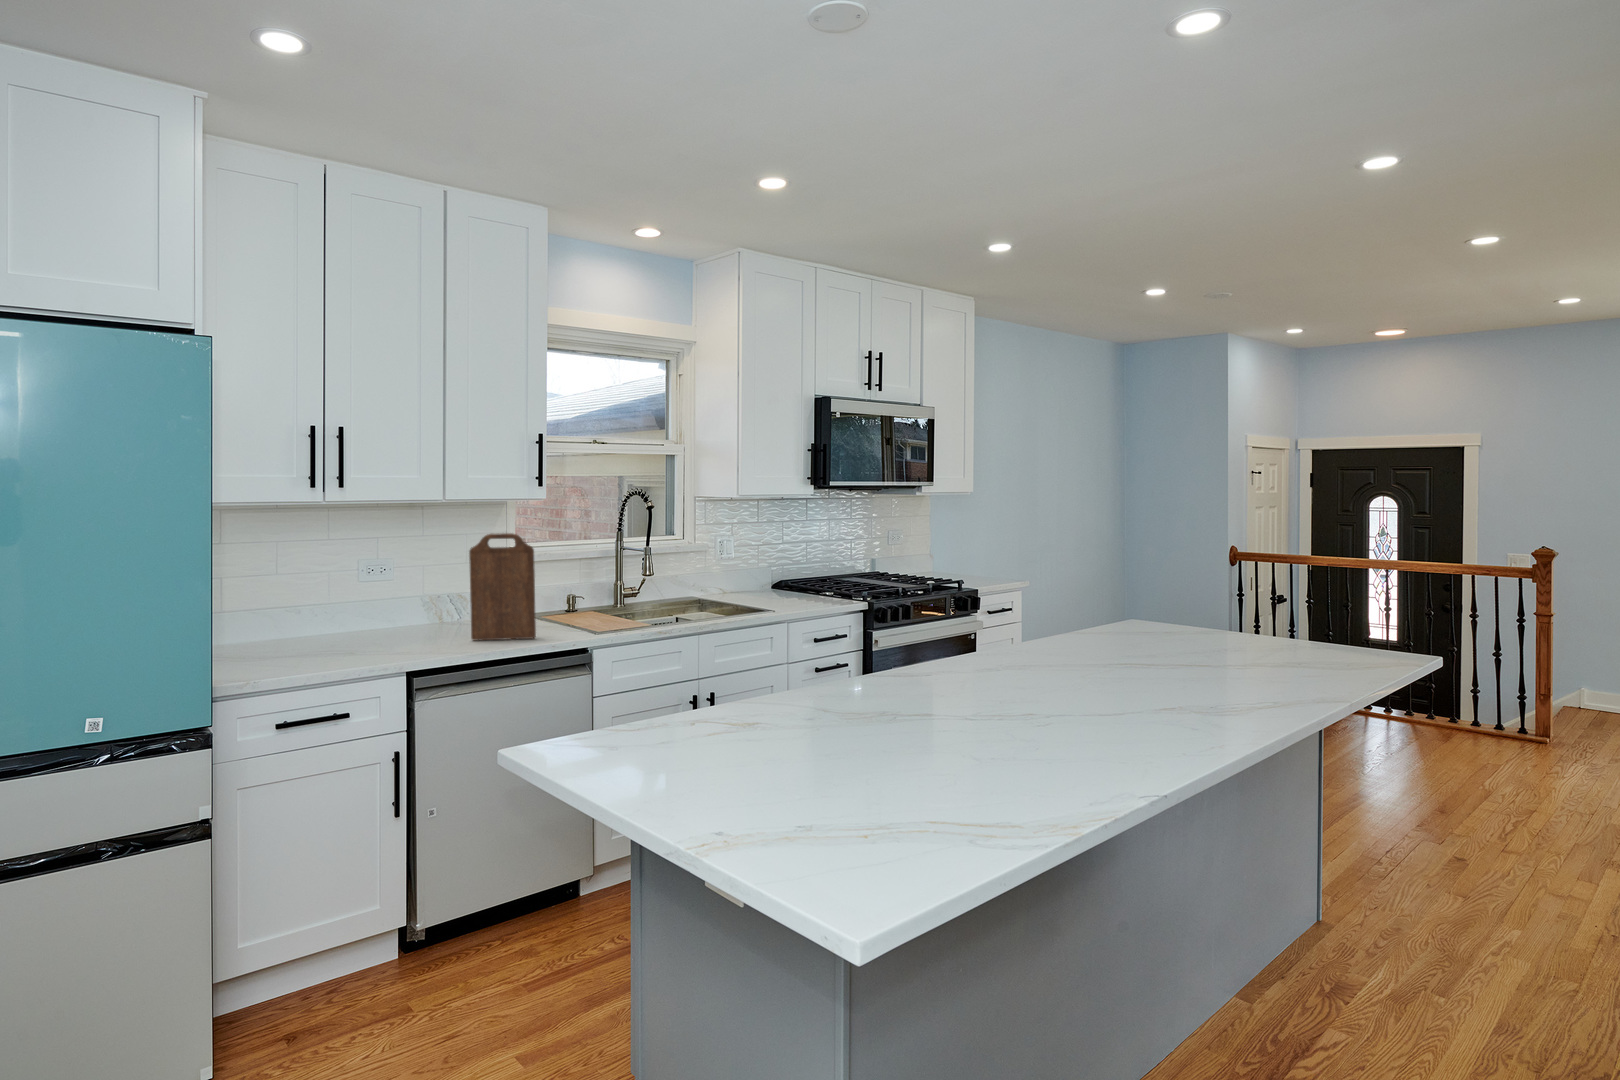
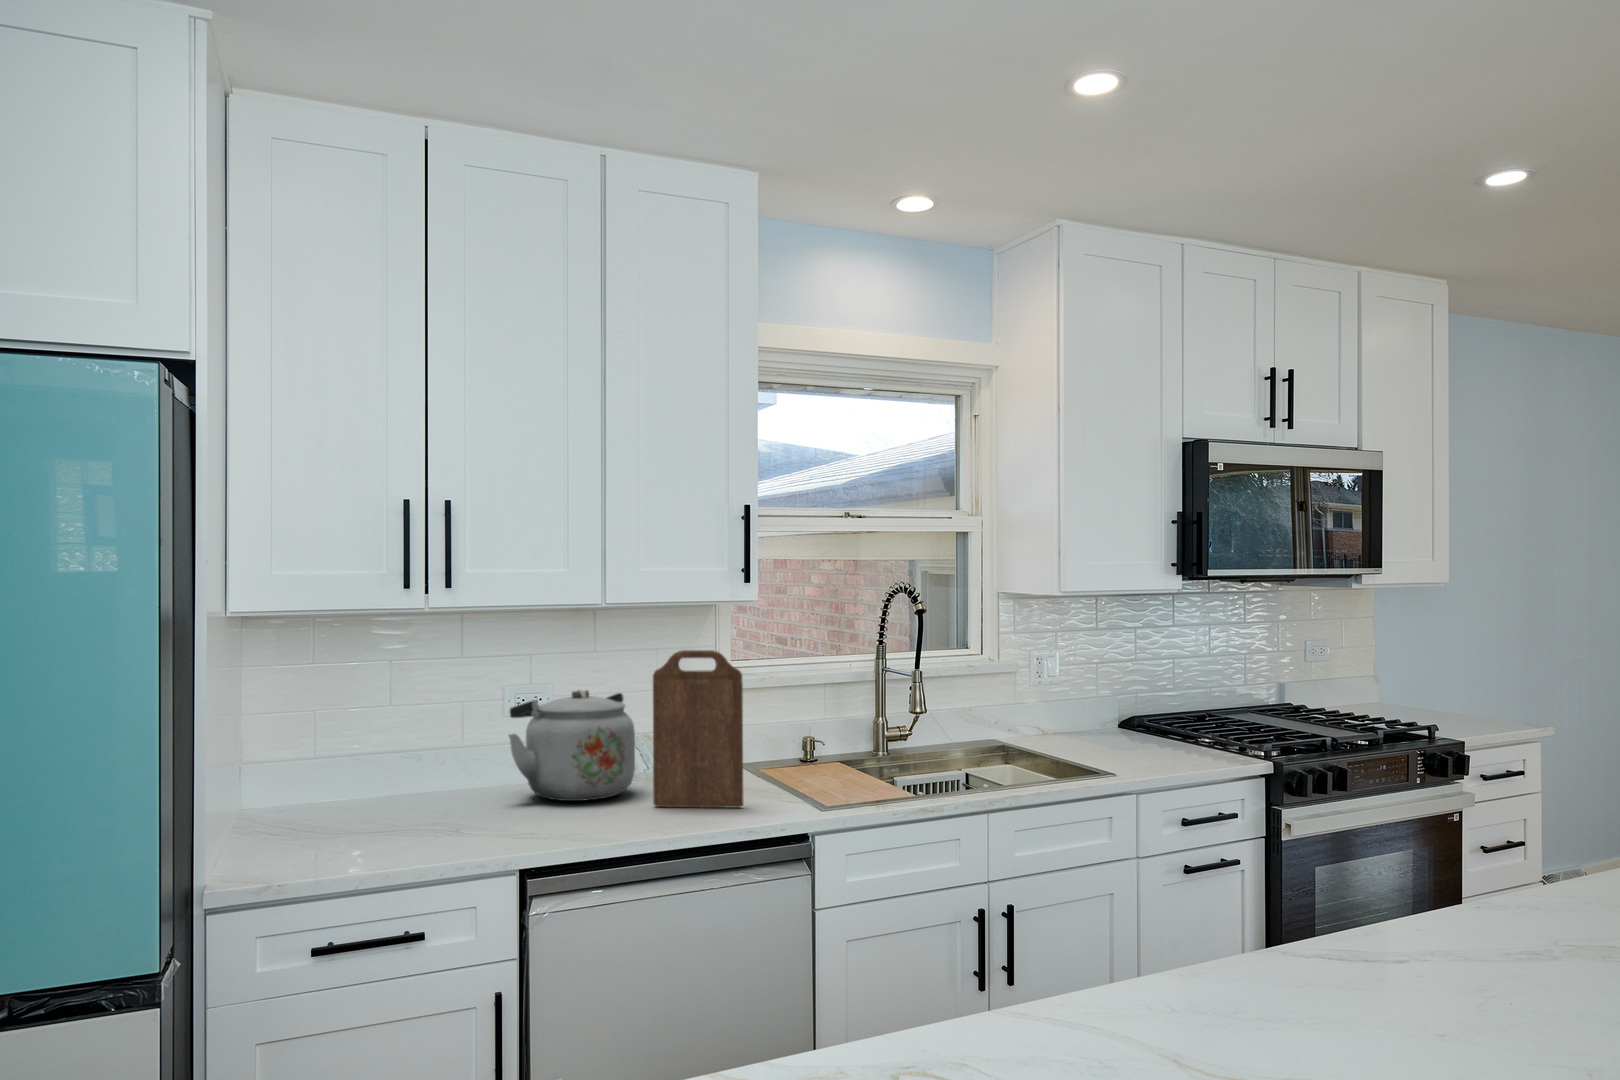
kettle: none [356,563,453,639] -> present [509,690,635,801]

